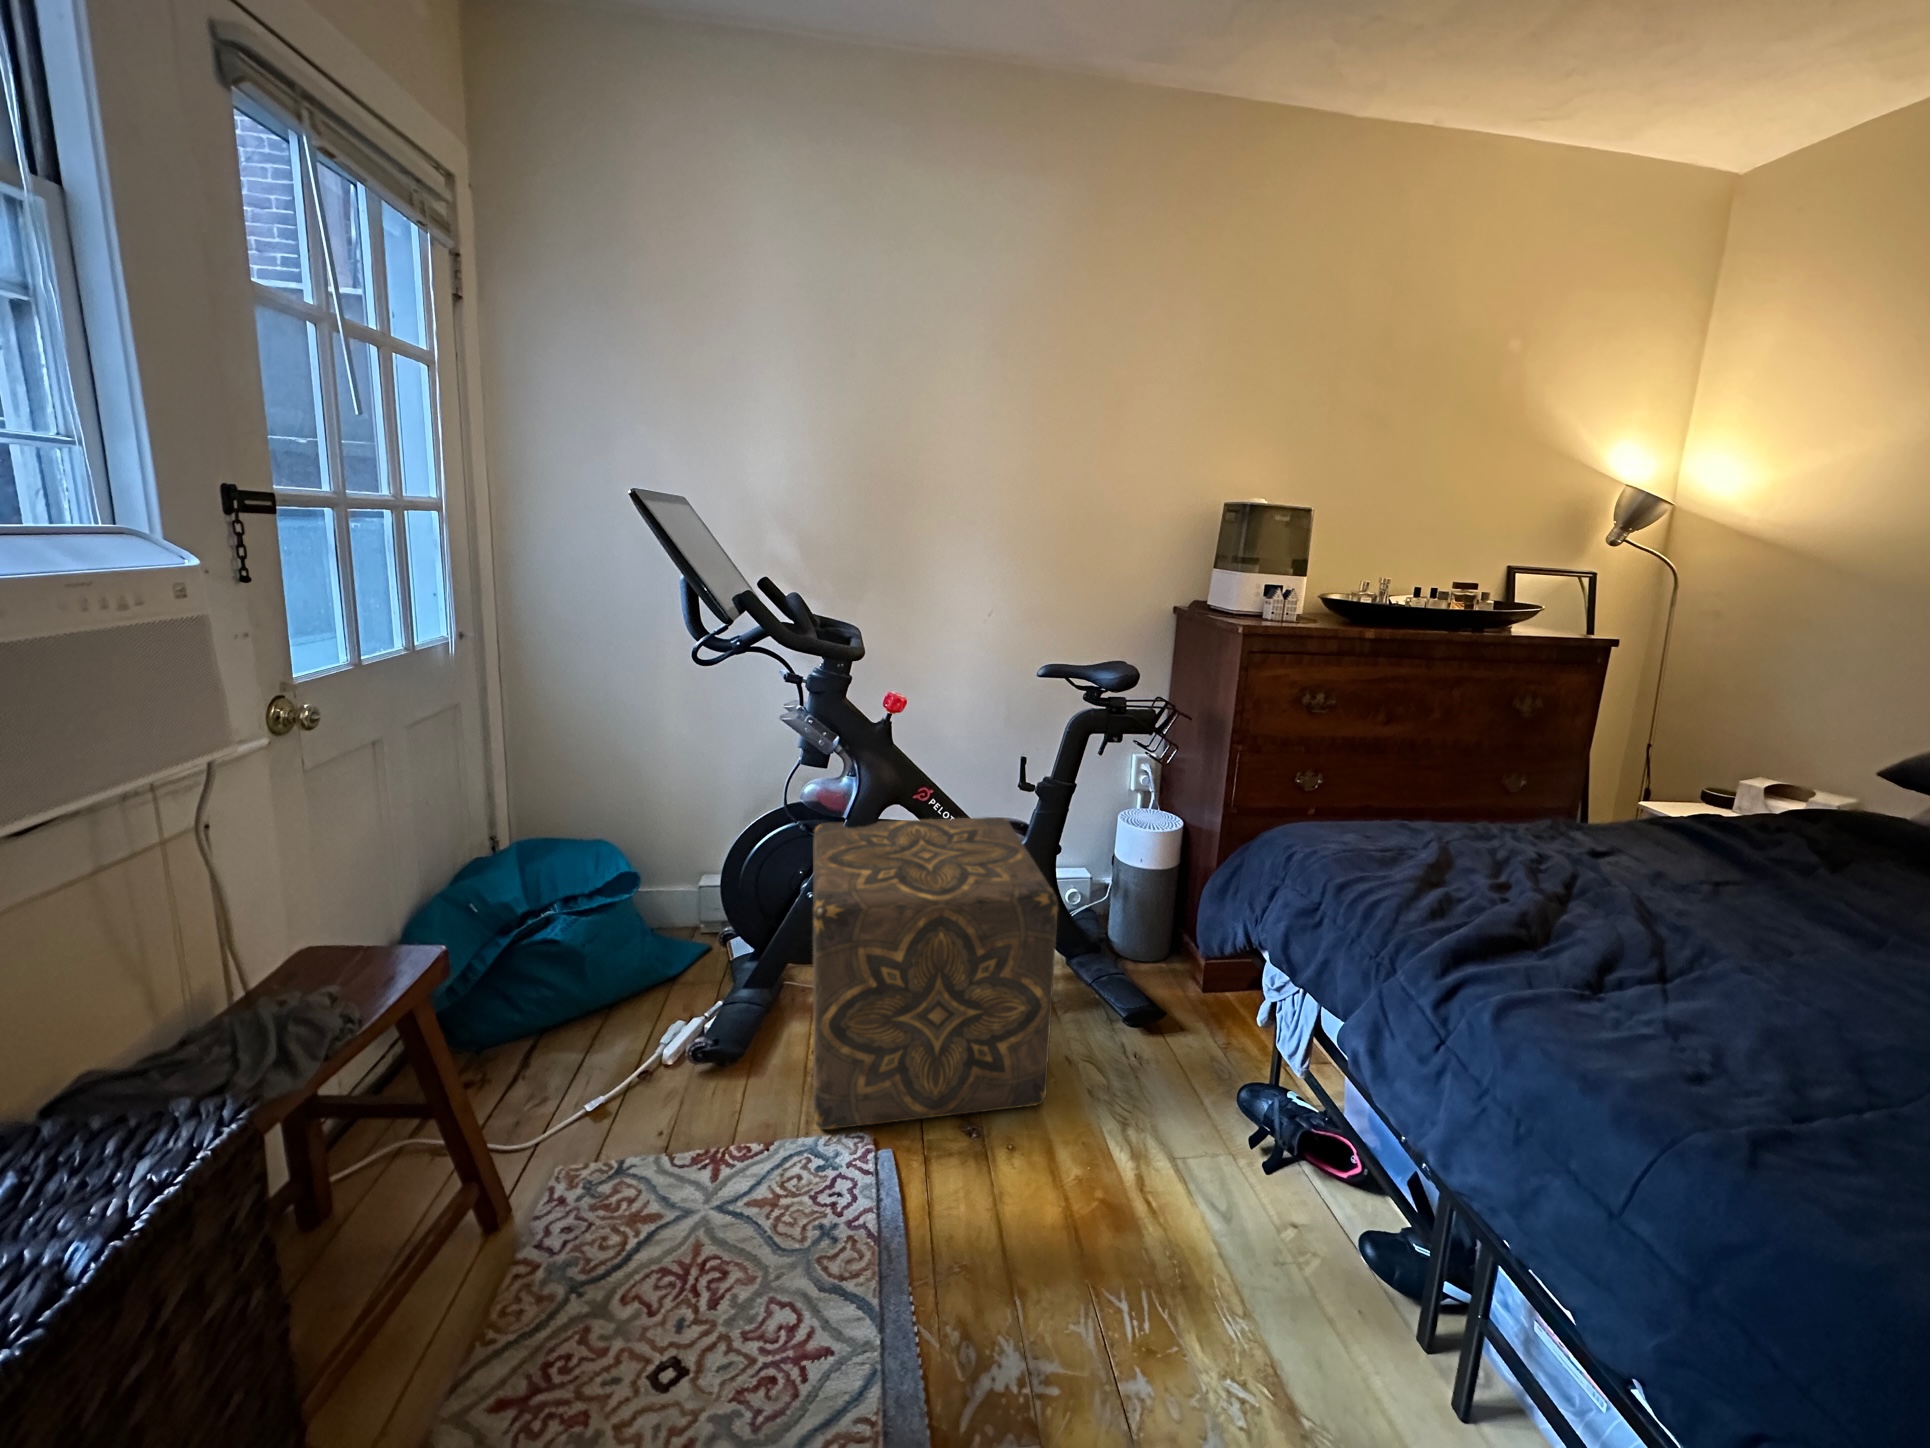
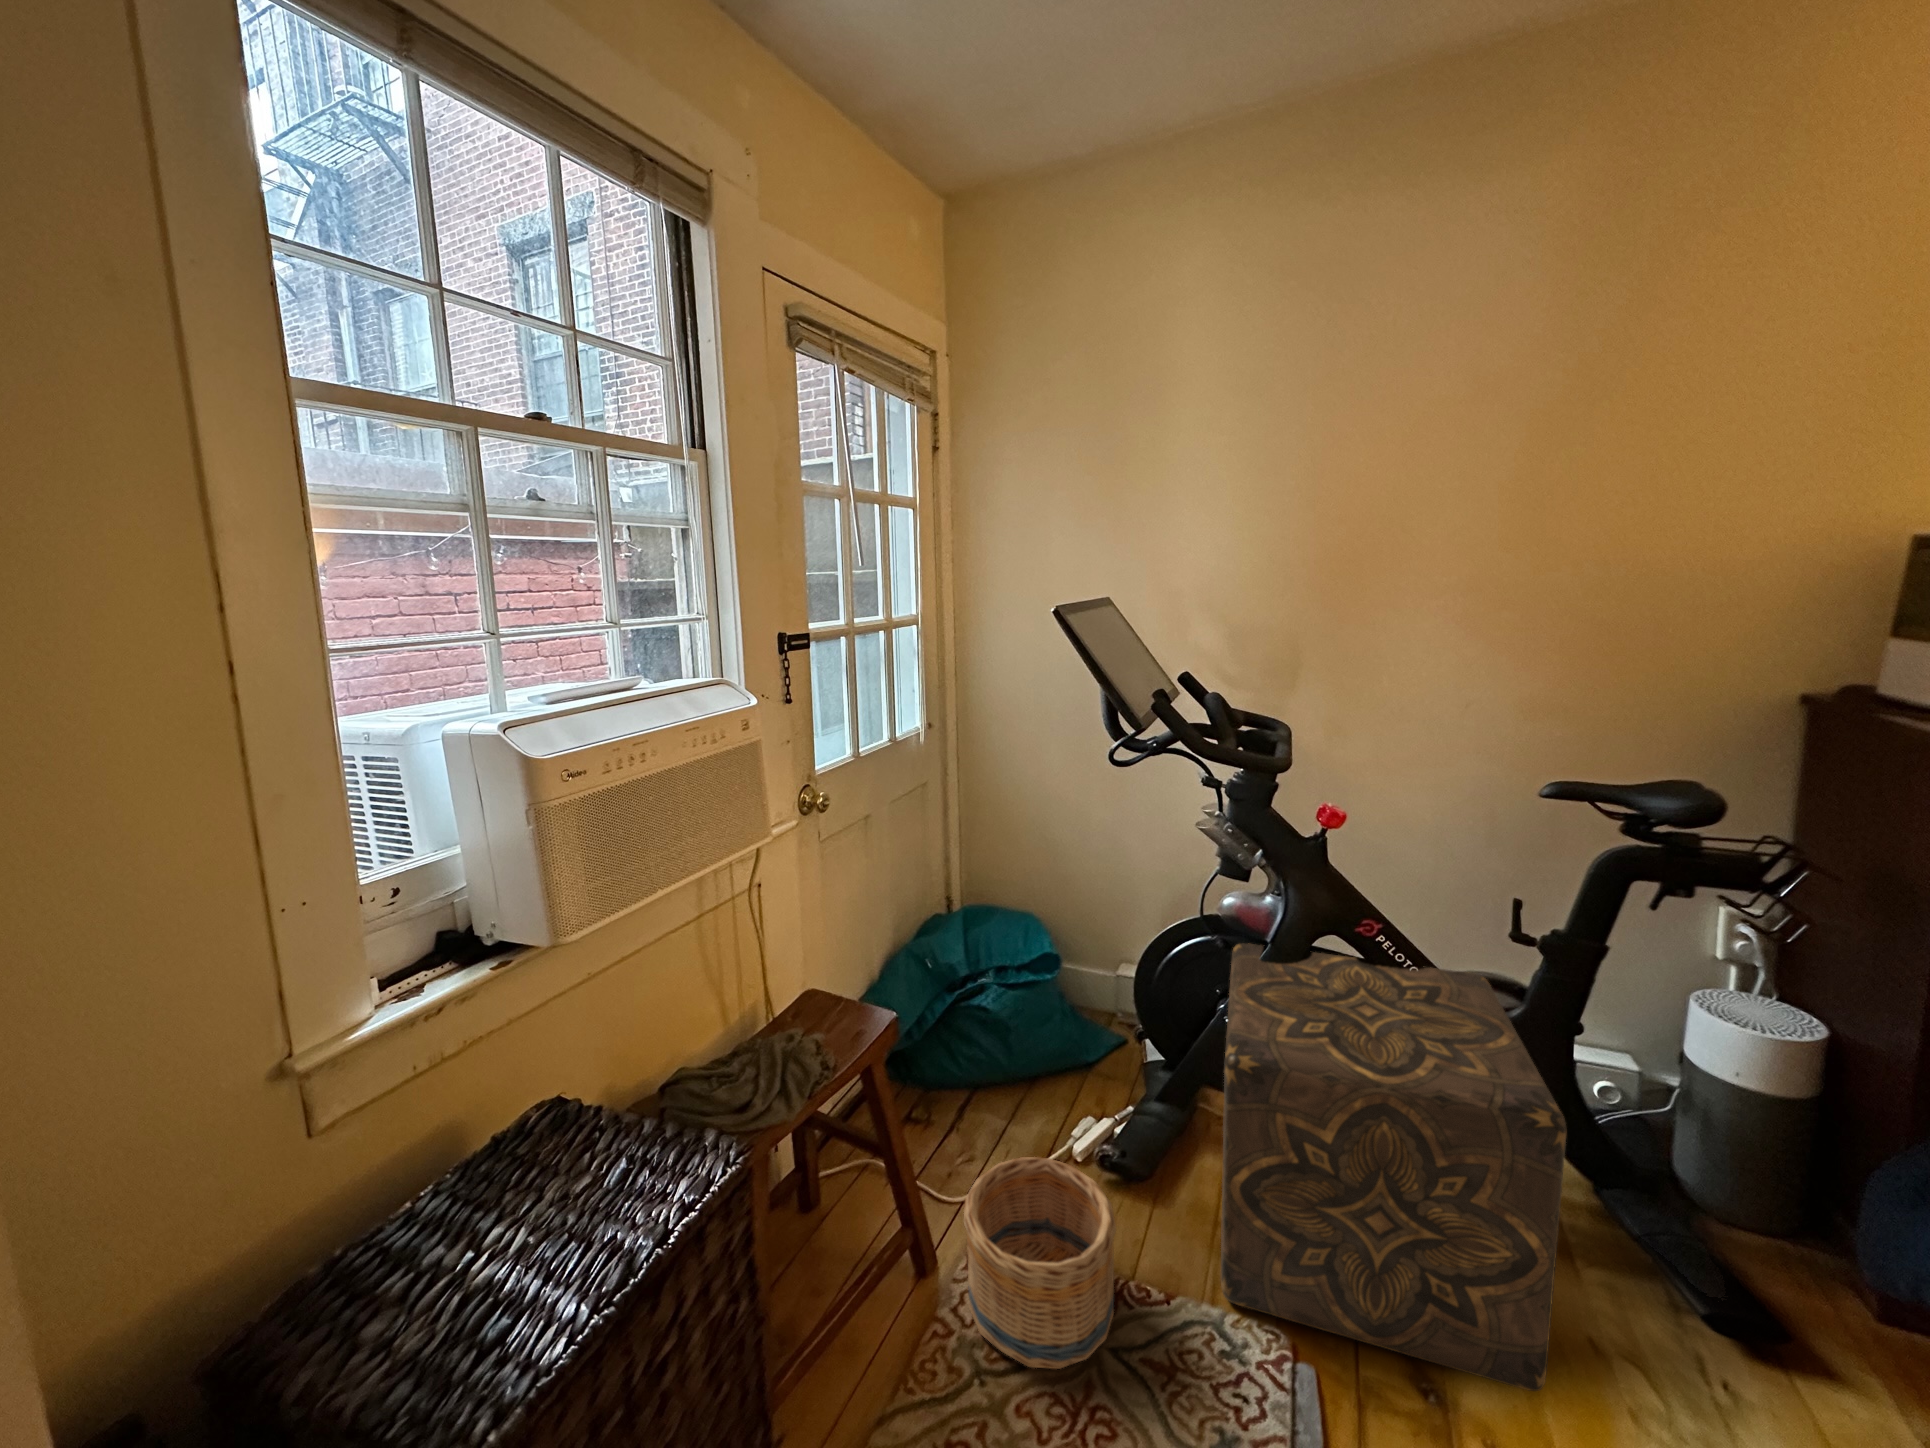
basket: none [547,1057,717,1256] -> present [964,1157,1116,1369]

